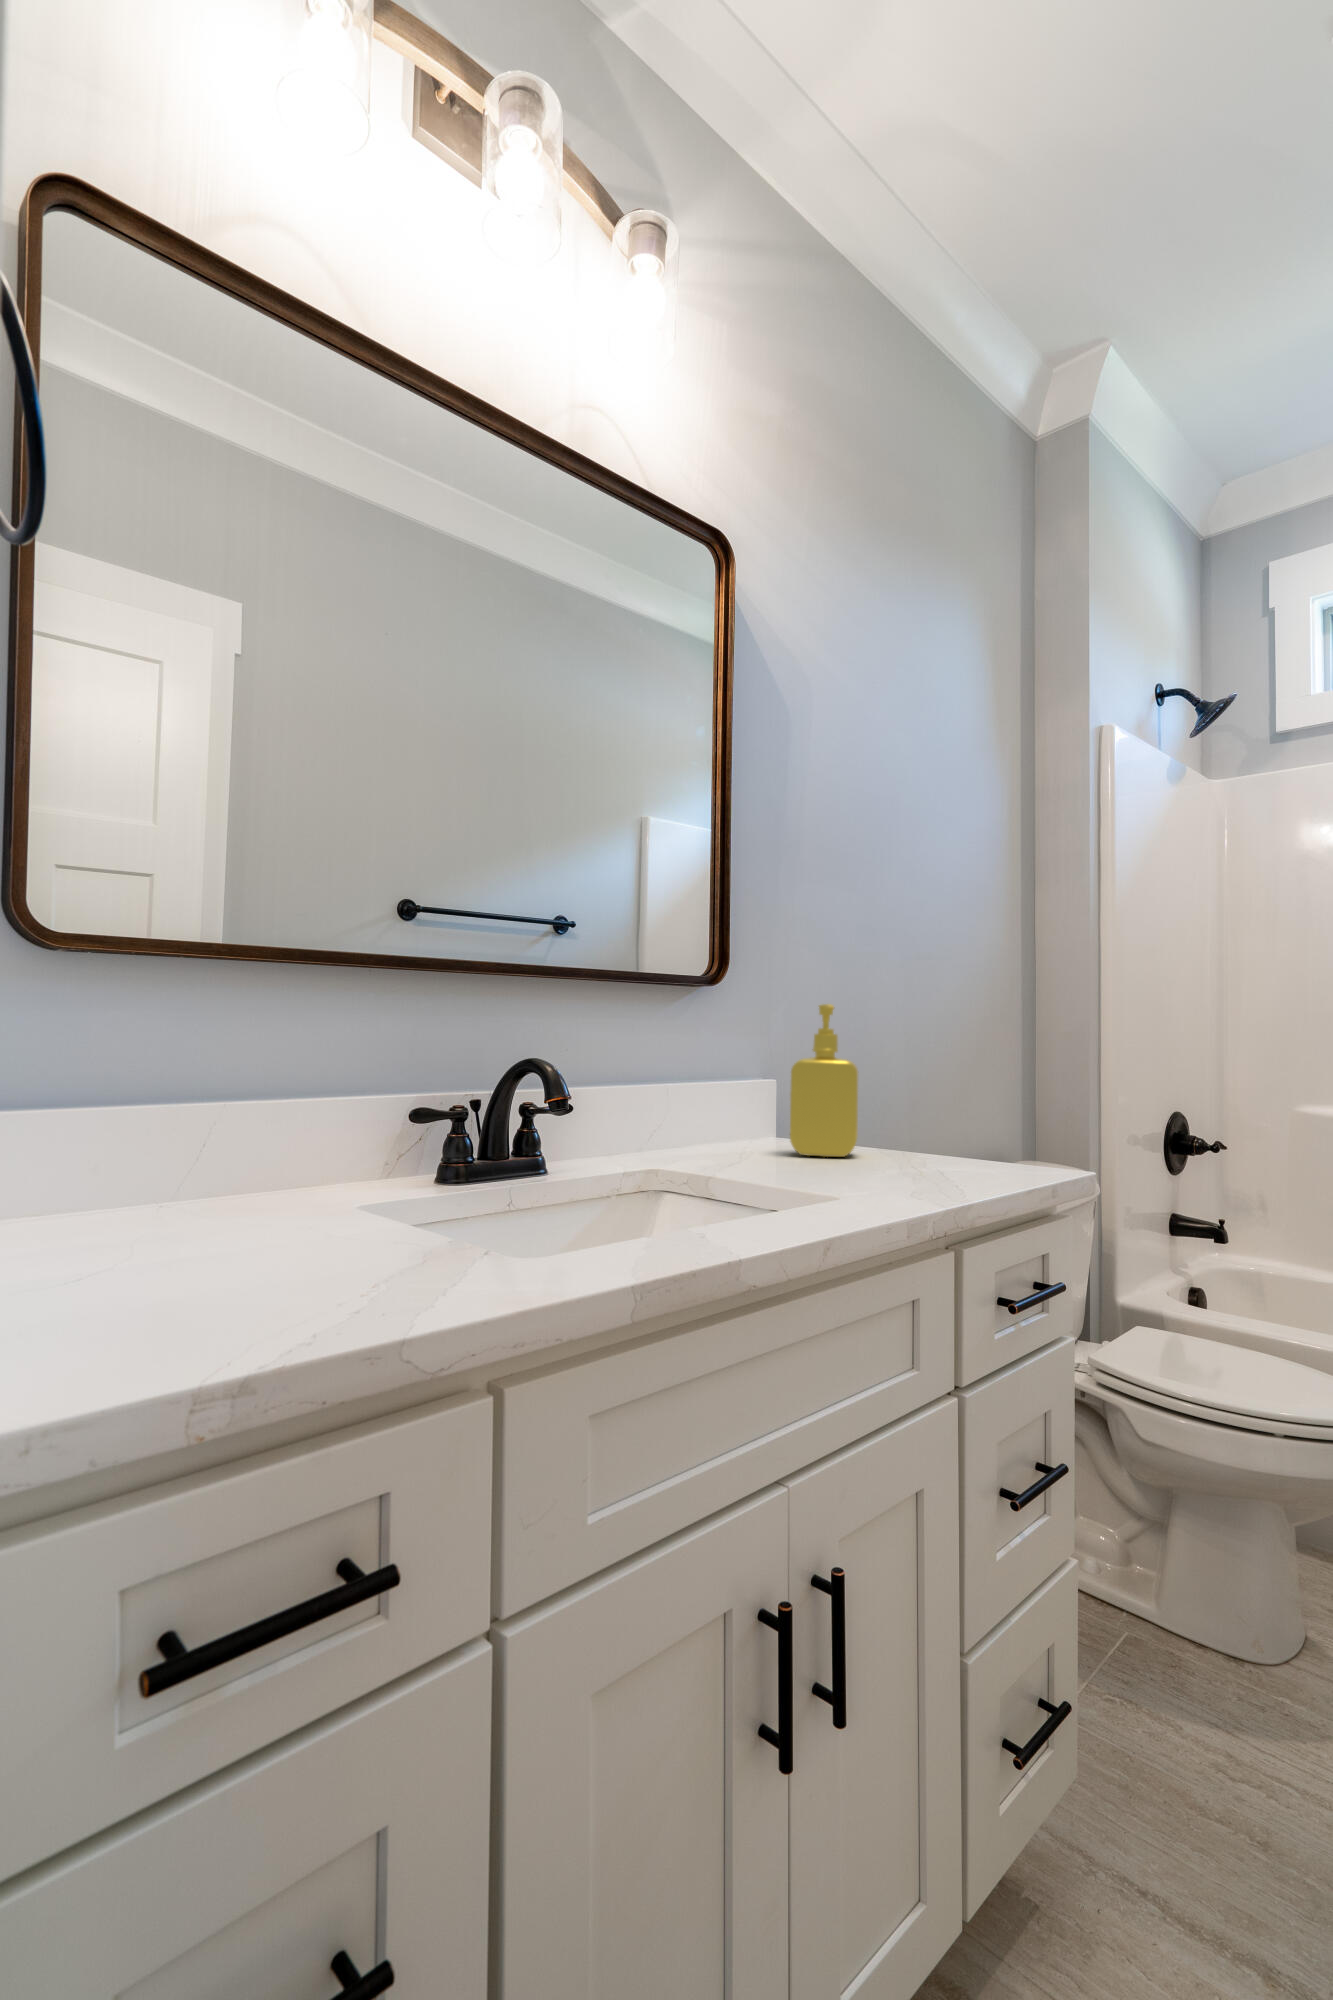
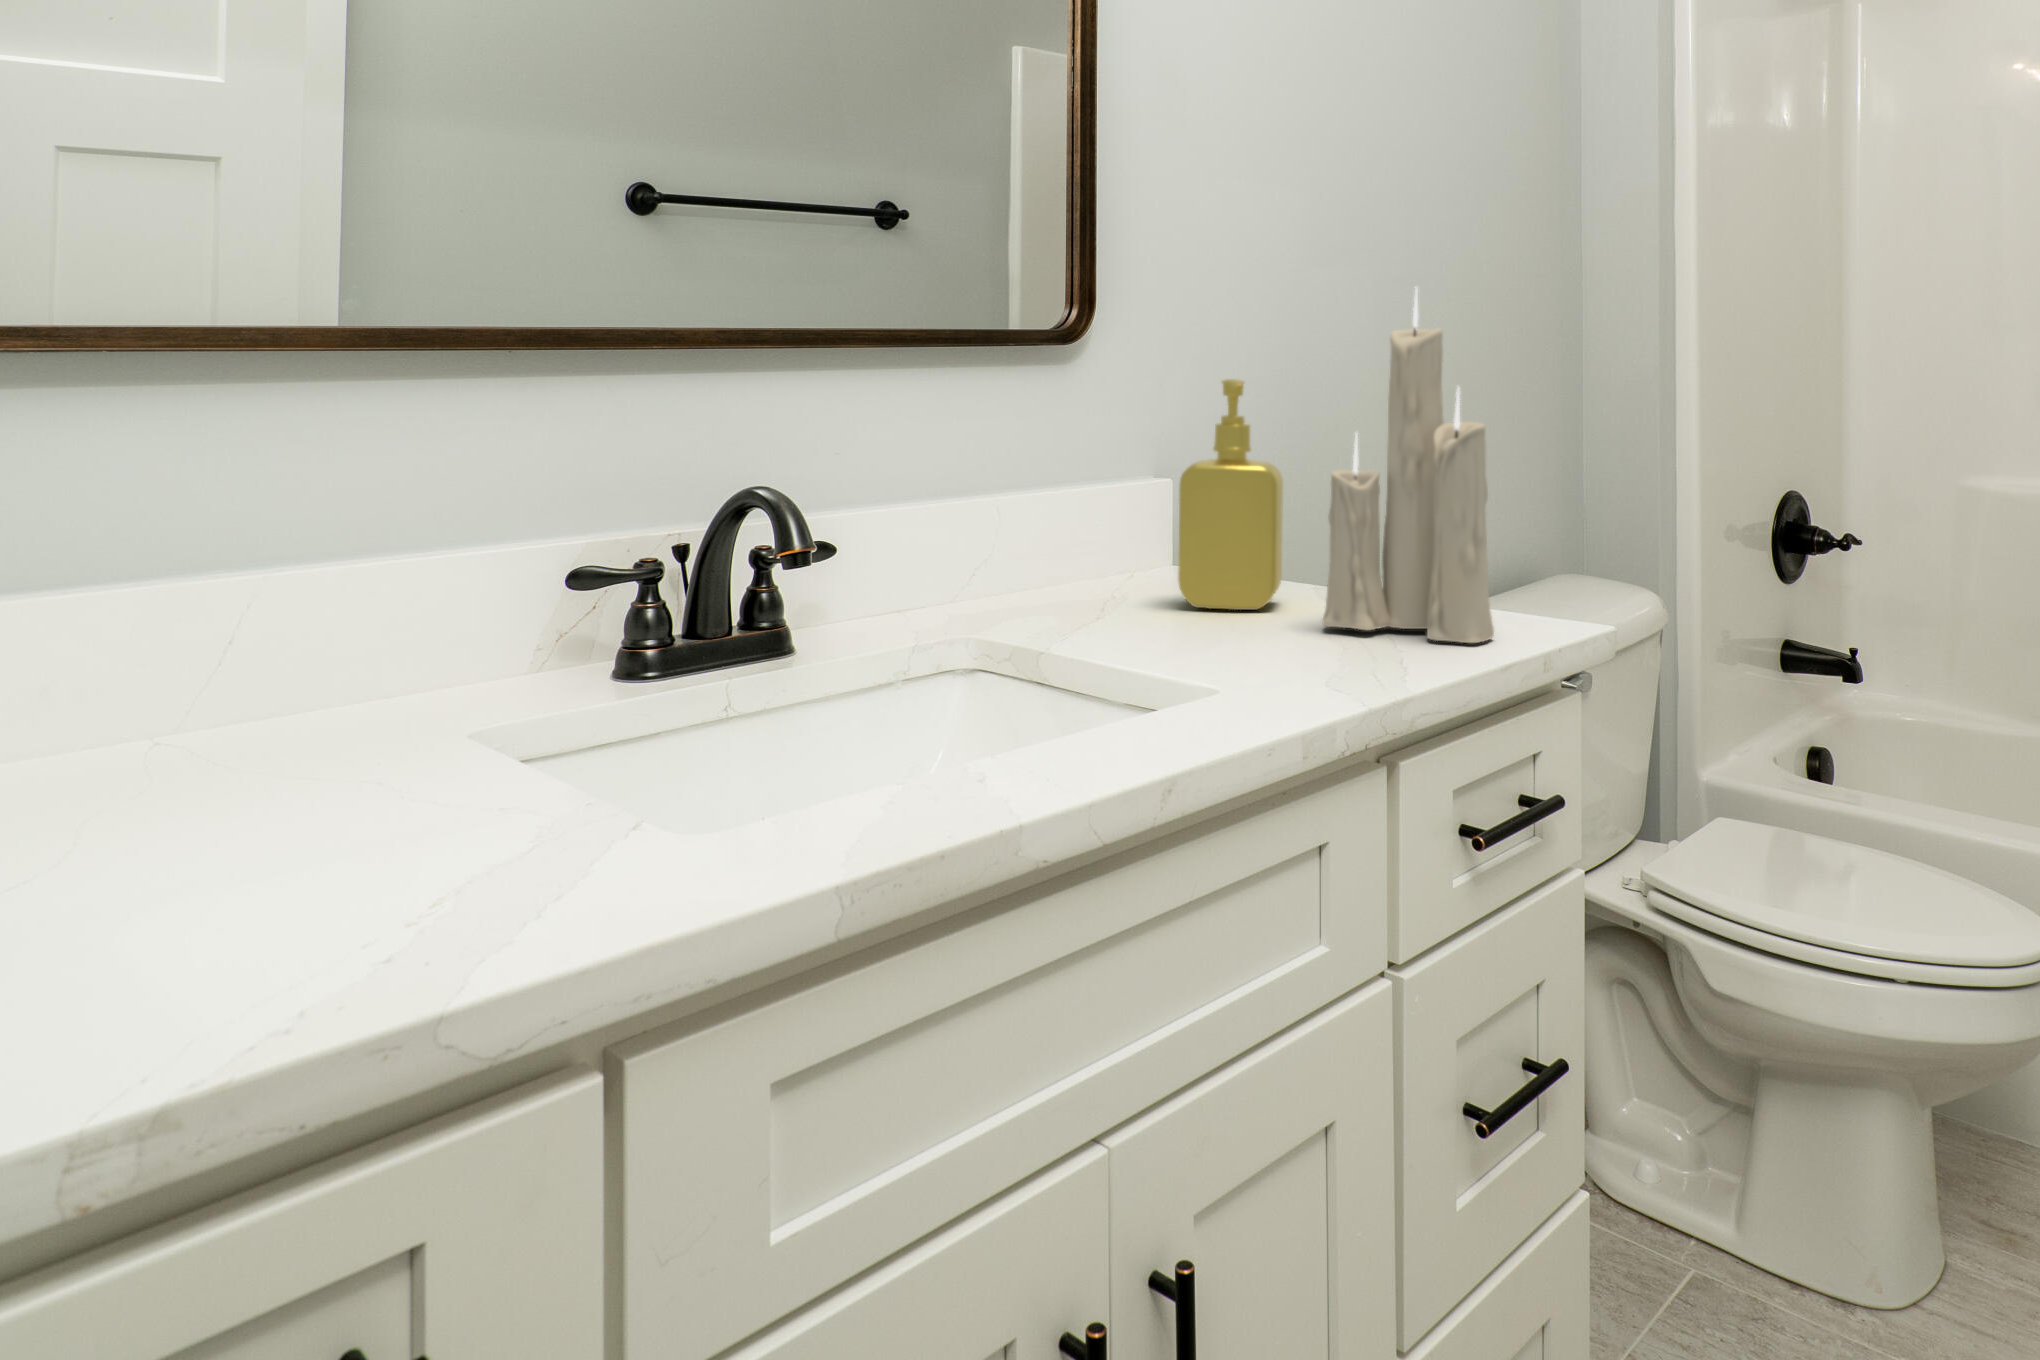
candle: none [892,925,1013,1176] -> present [1323,287,1494,643]

